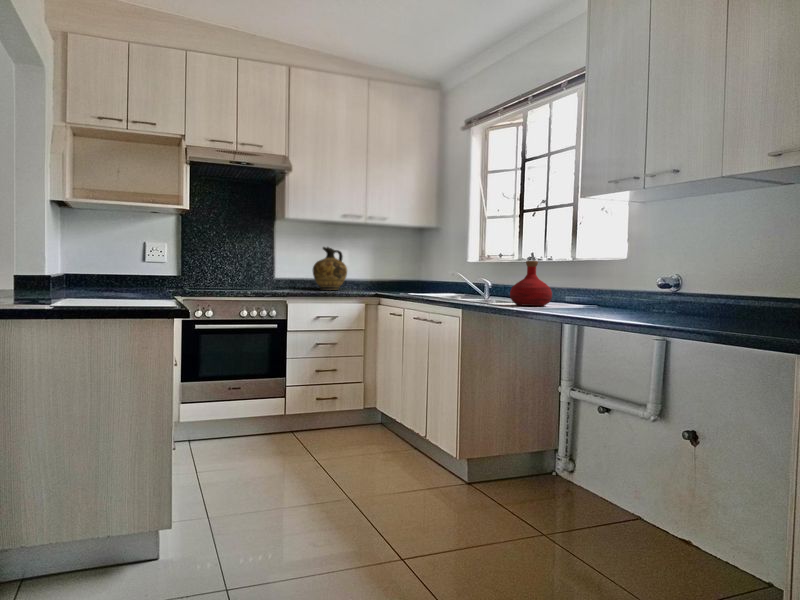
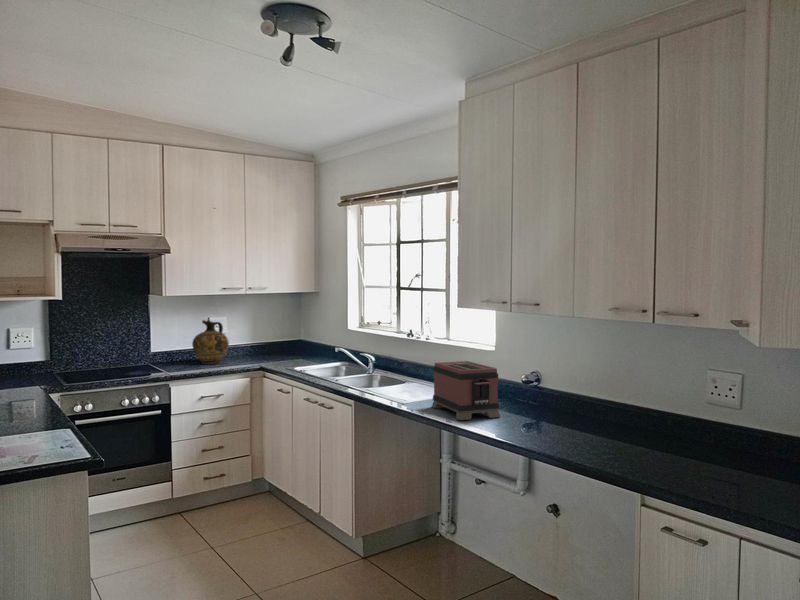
toaster: none [547,256,630,315] -> present [432,361,501,420]
bottle: present [510,261,552,306] -> none [397,355,433,397]

